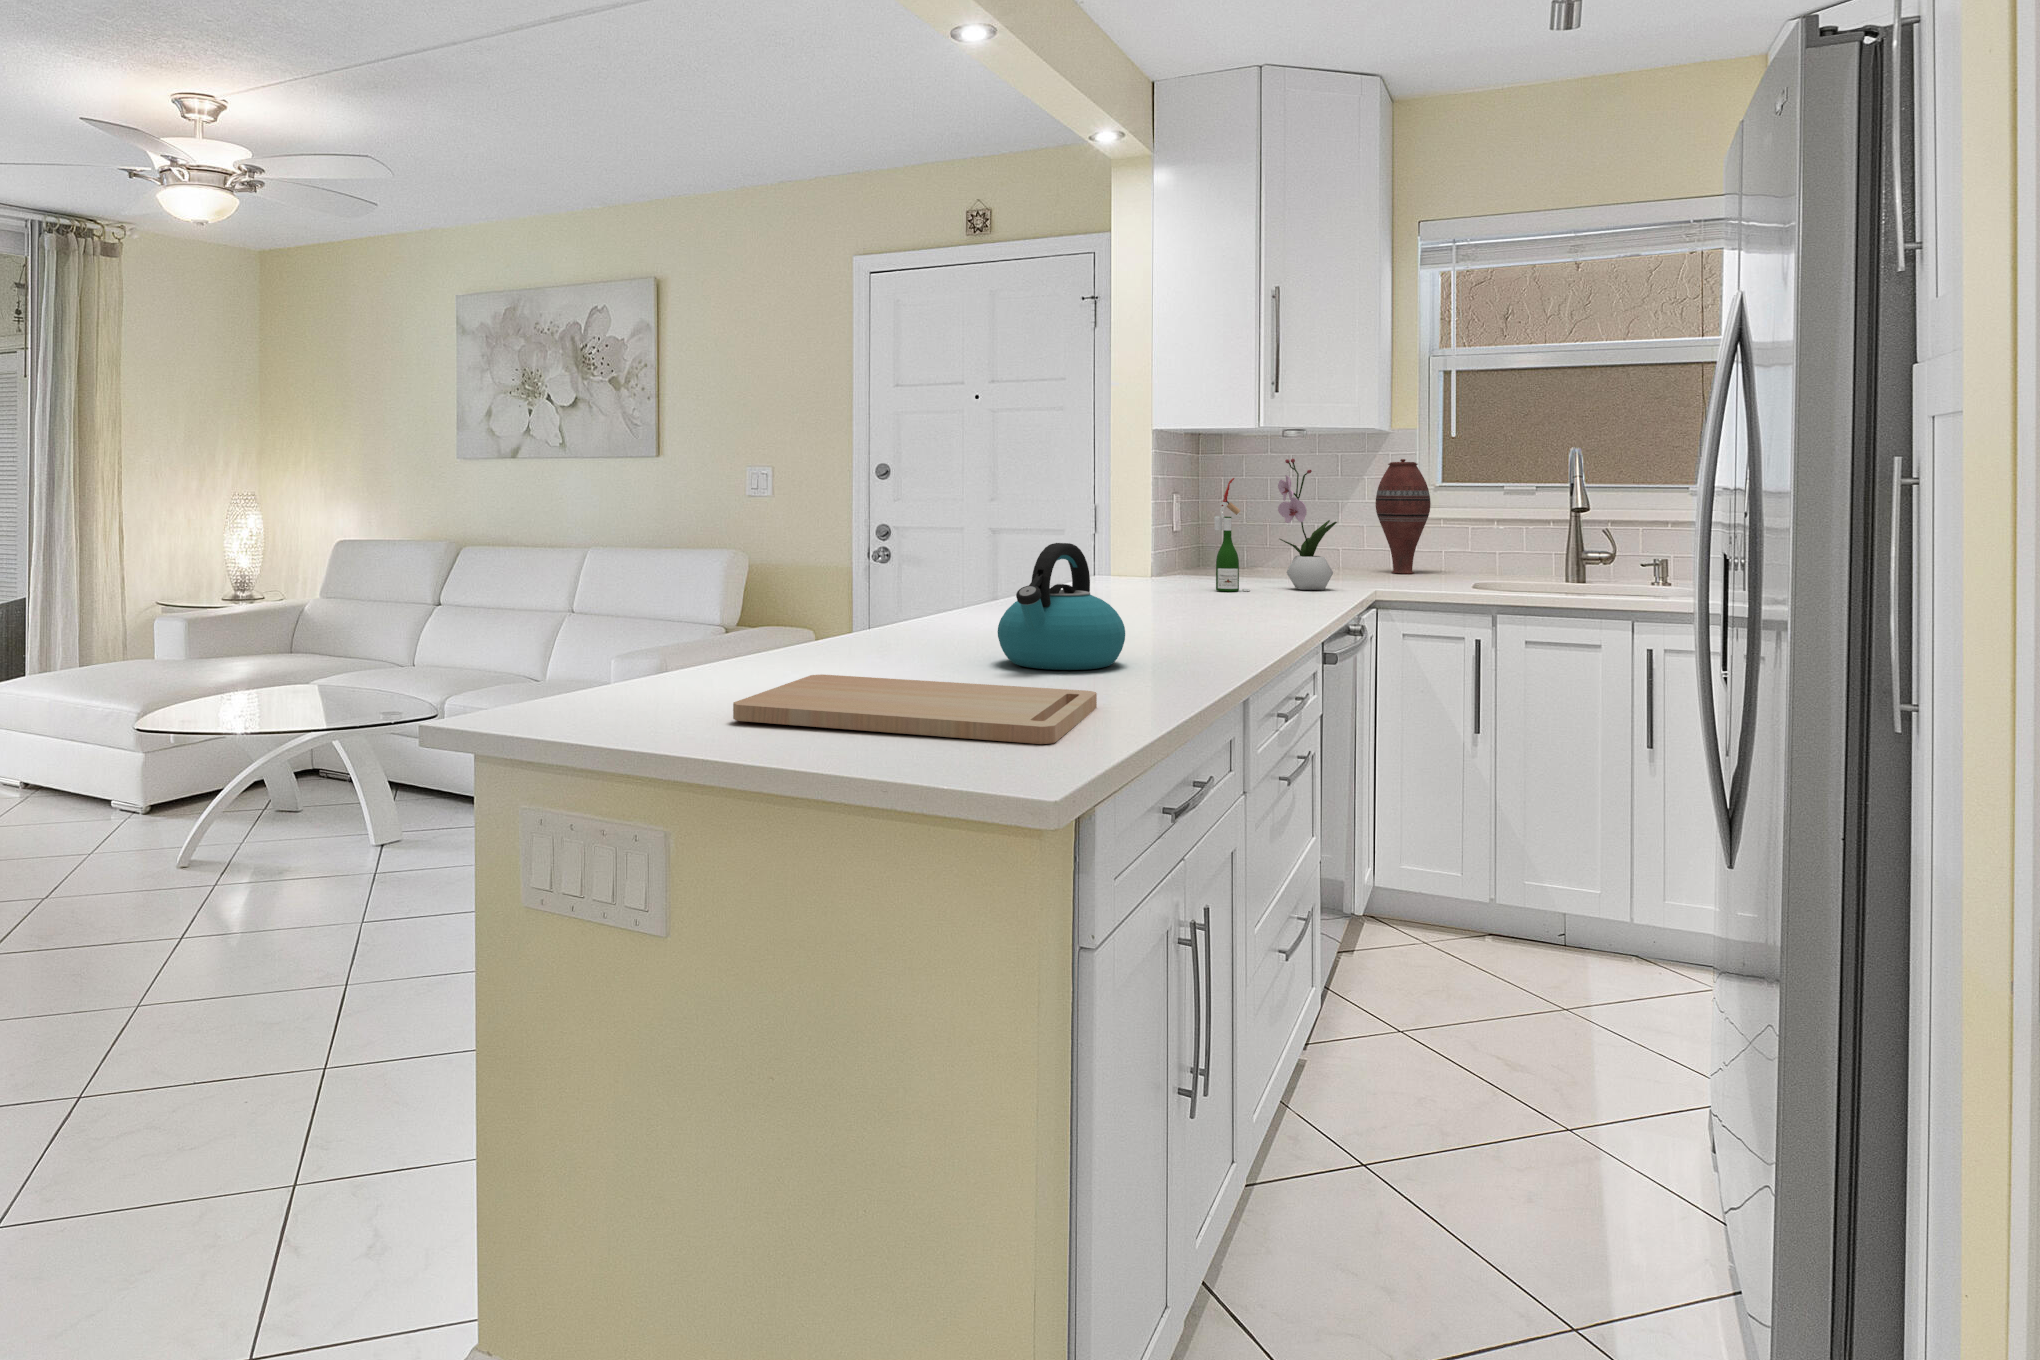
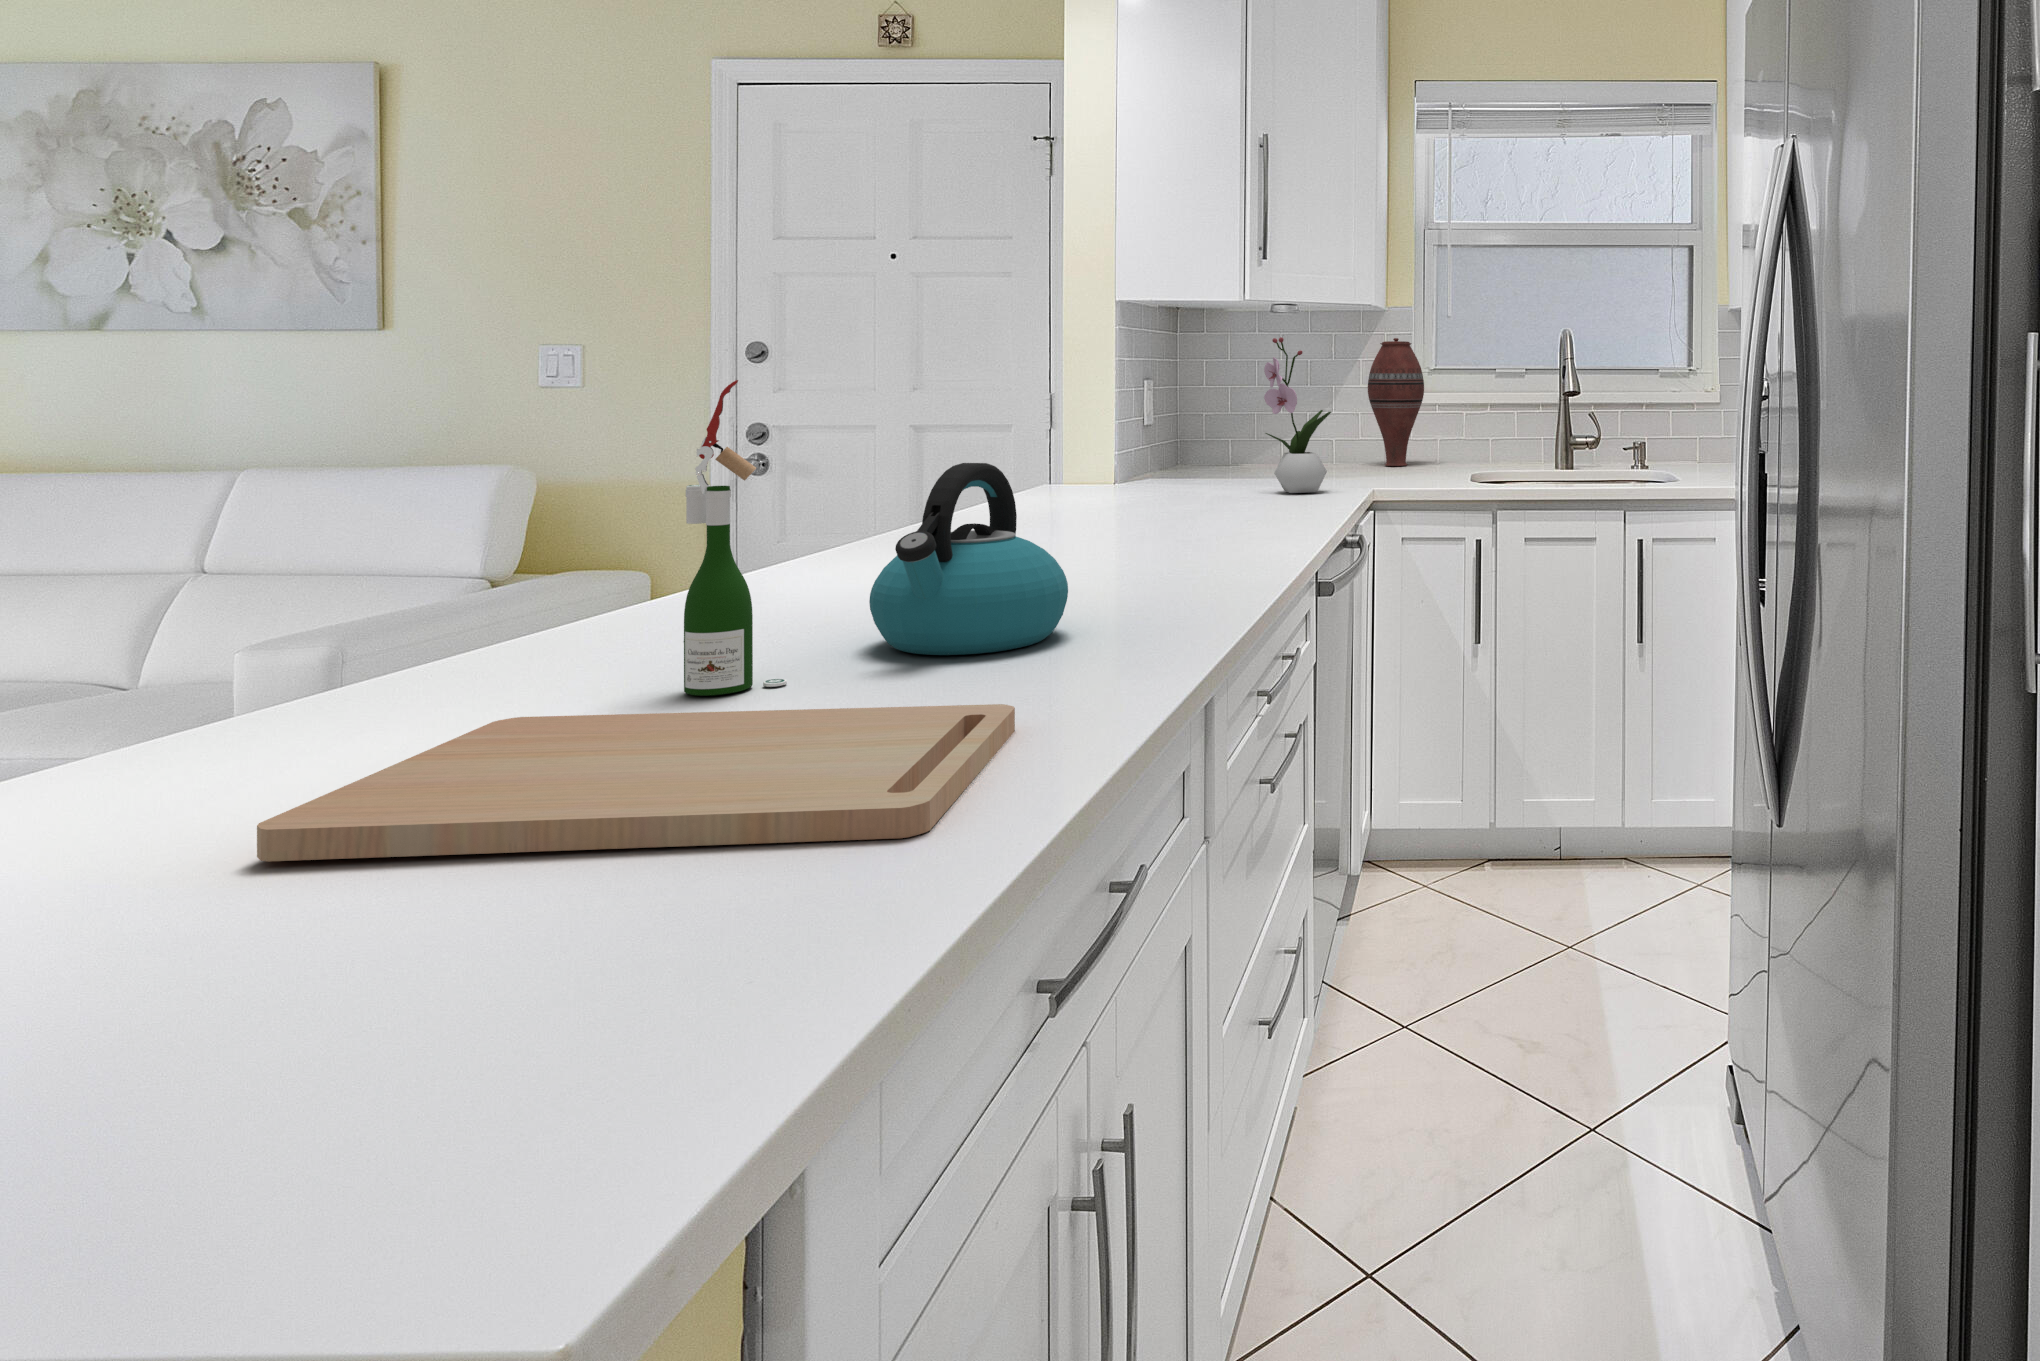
wine bottle: present [1214,478,1250,591] -> present [684,380,787,696]

